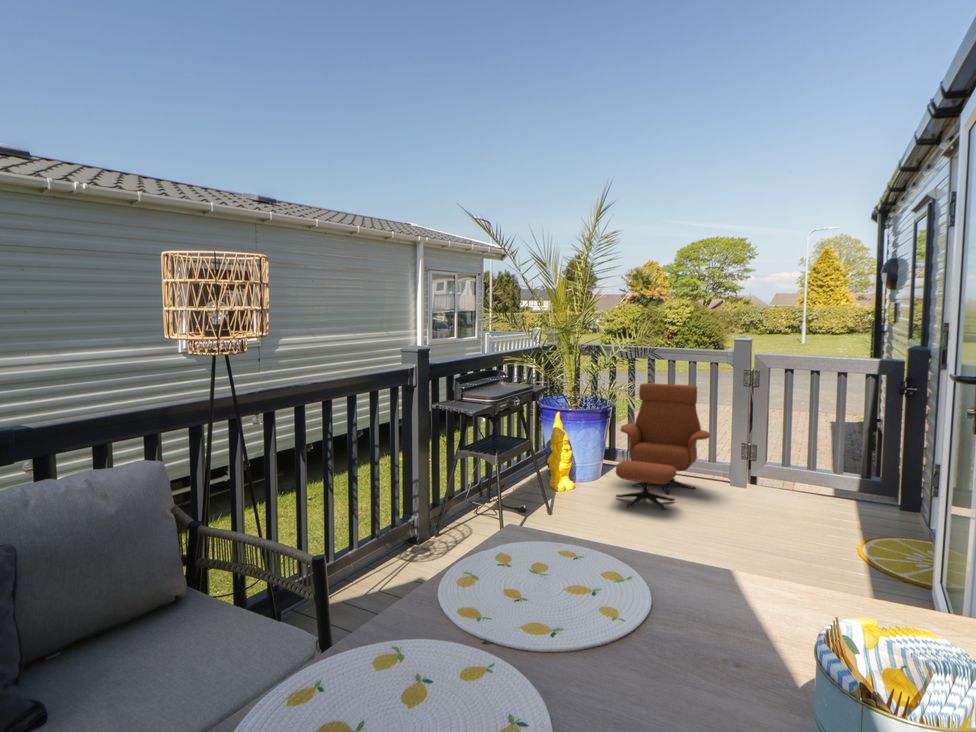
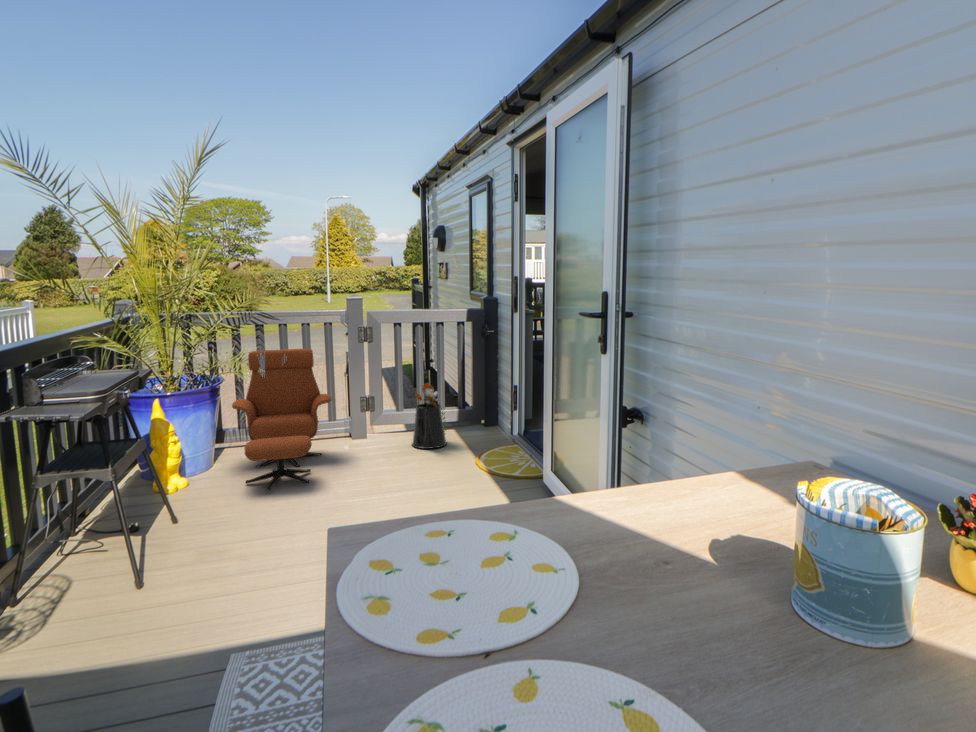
watering can: none [795,436,841,510] -> present [412,384,447,449]

